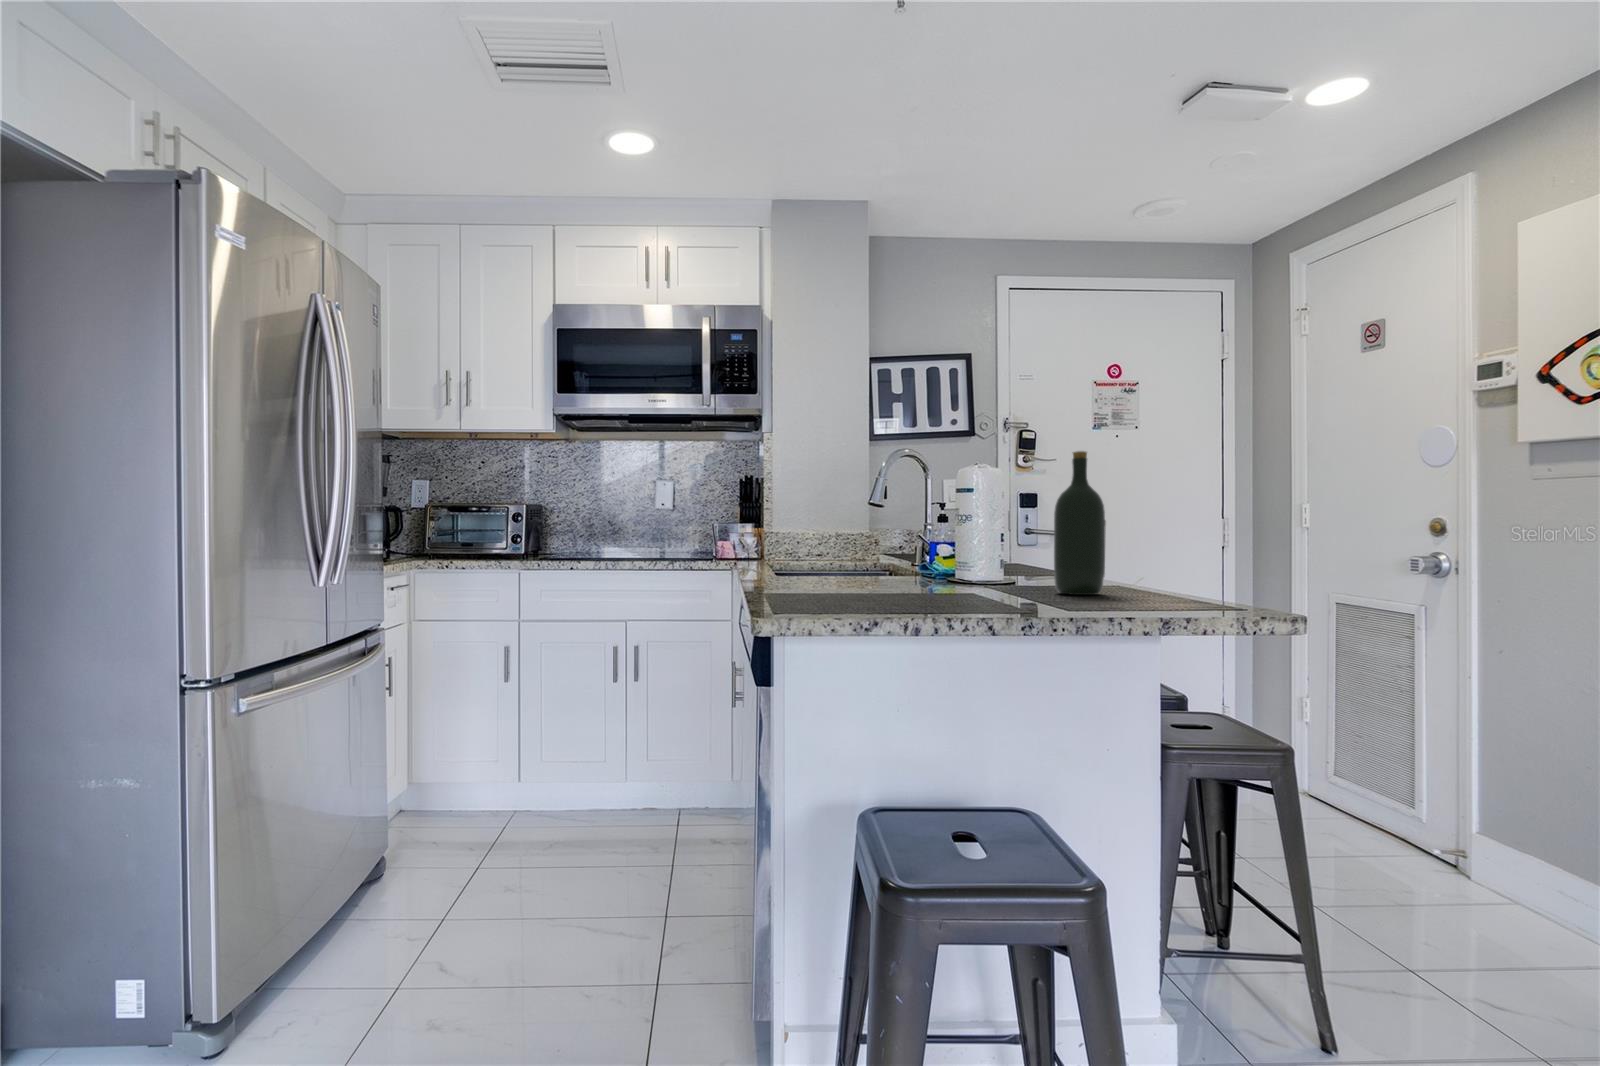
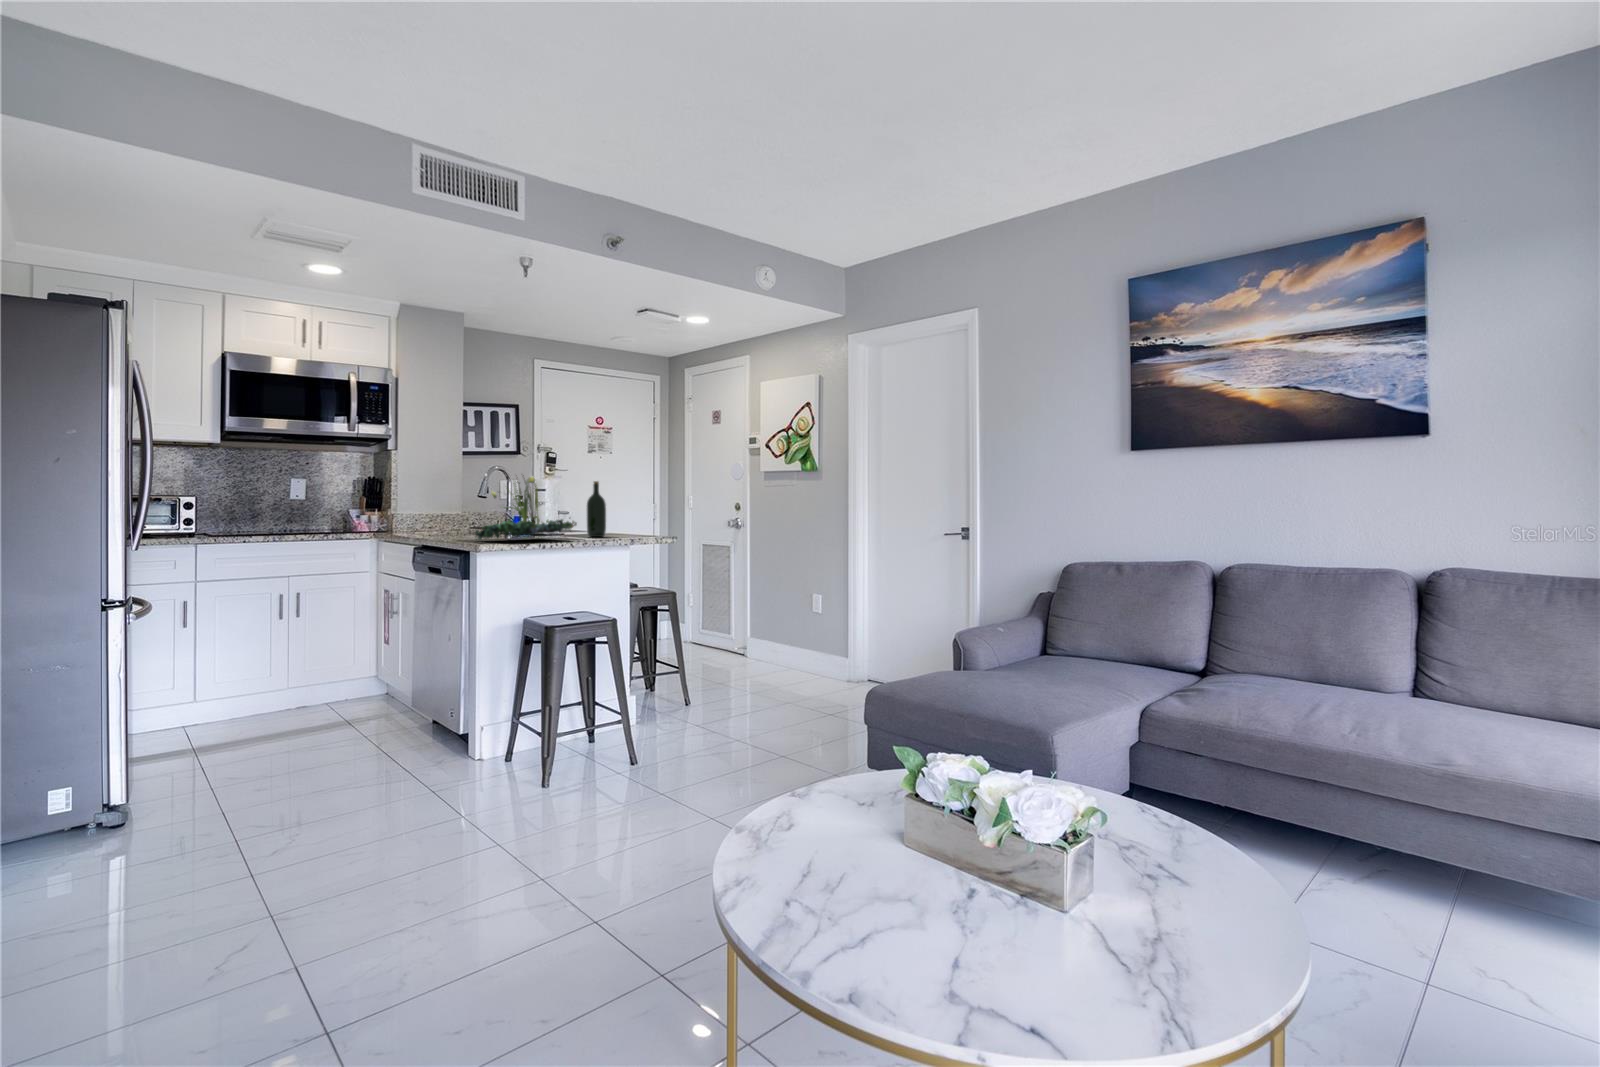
plant: none [772,430,1008,596] -> present [475,476,577,540]

